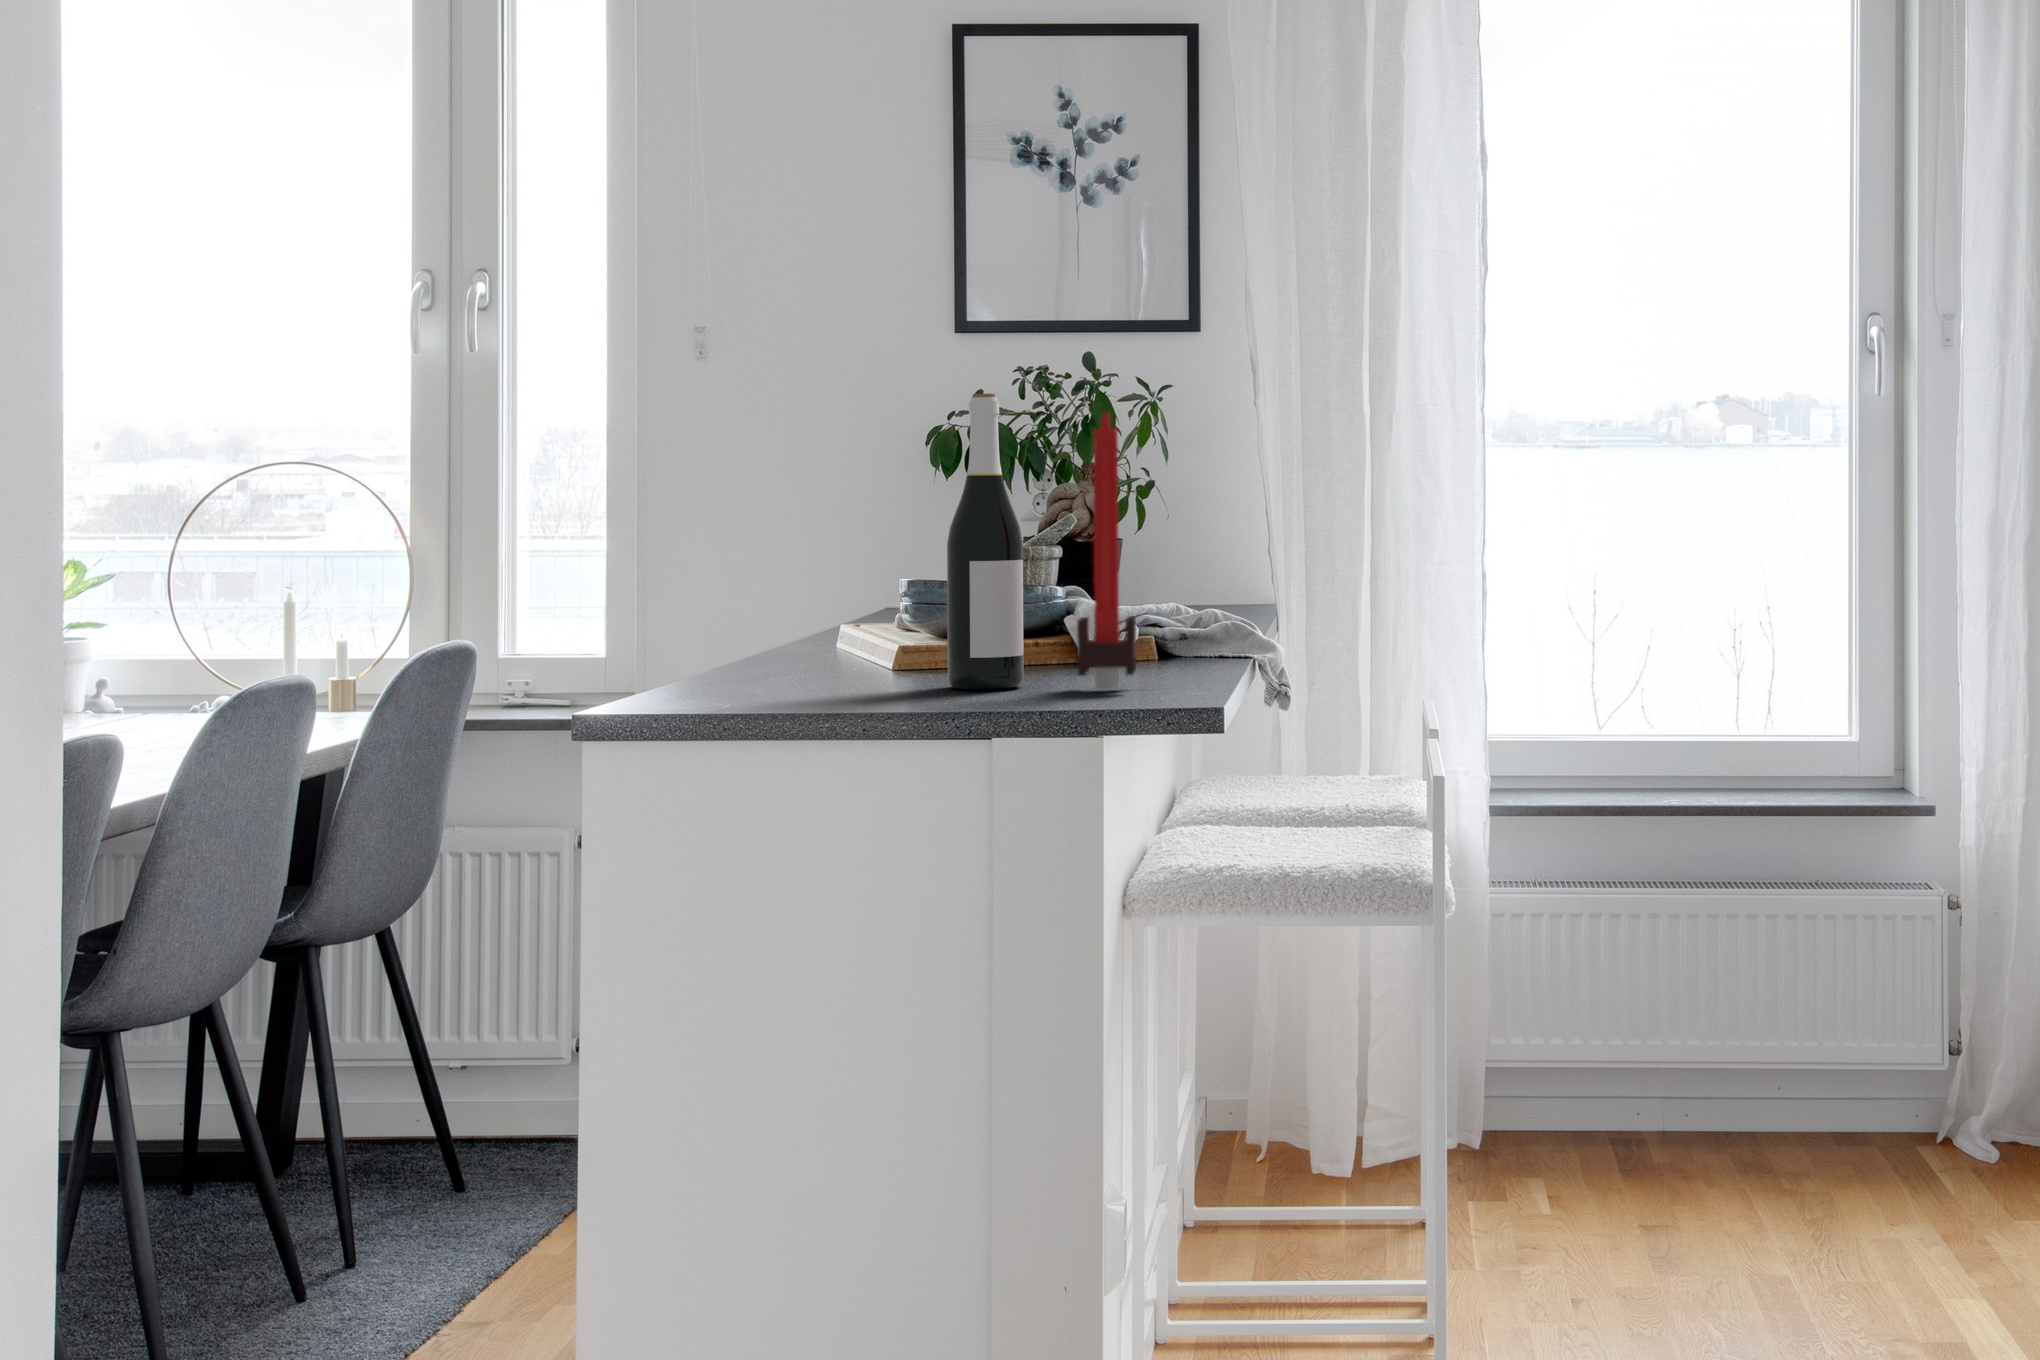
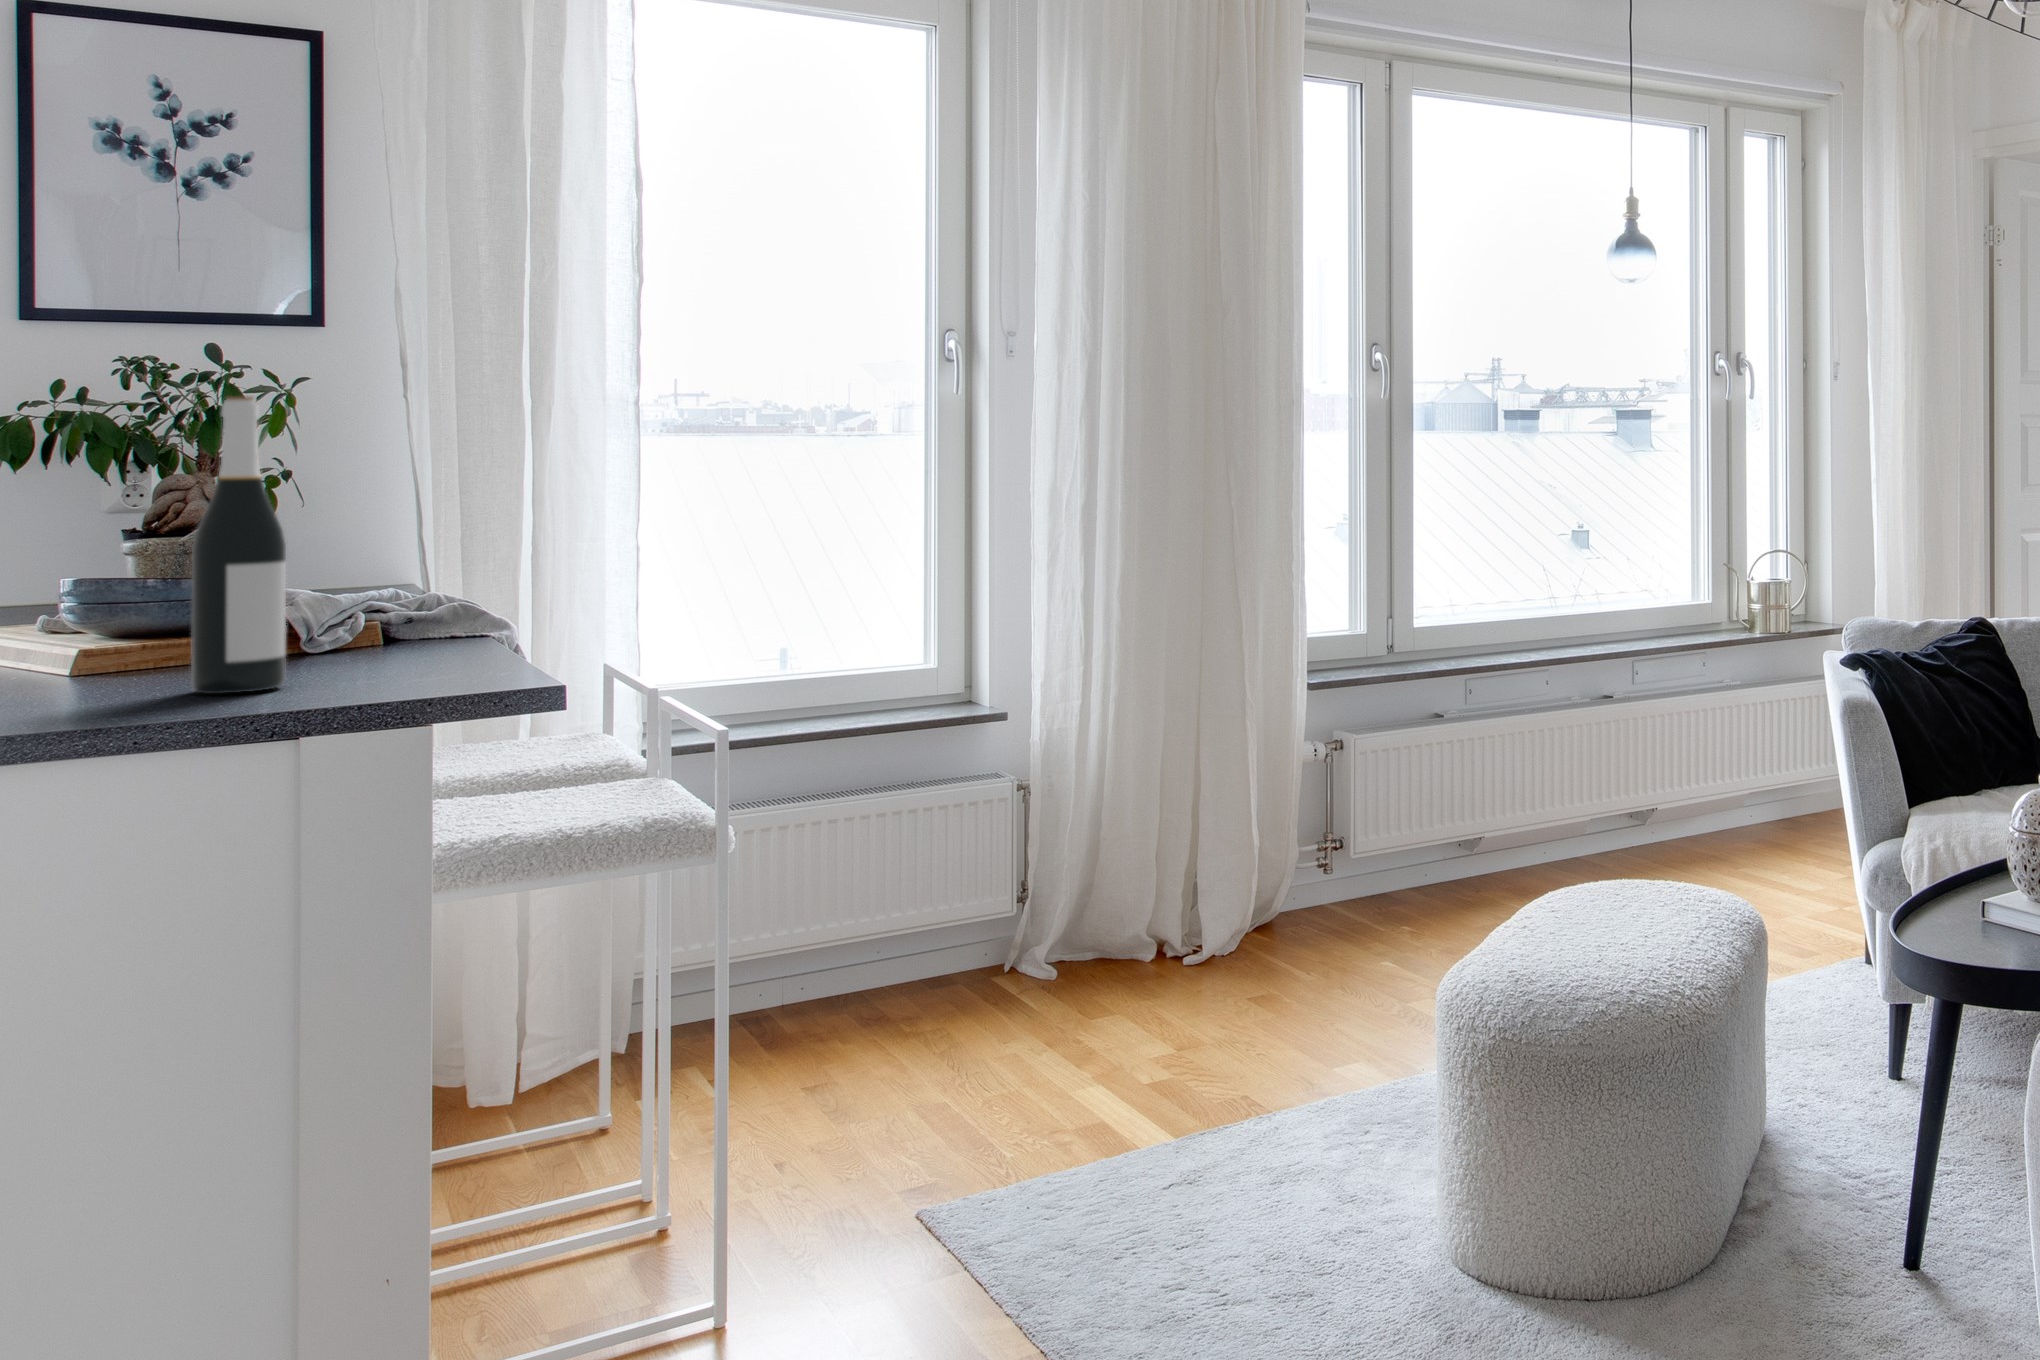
candle: present [1077,413,1136,690] -> none [356,417,426,685]

